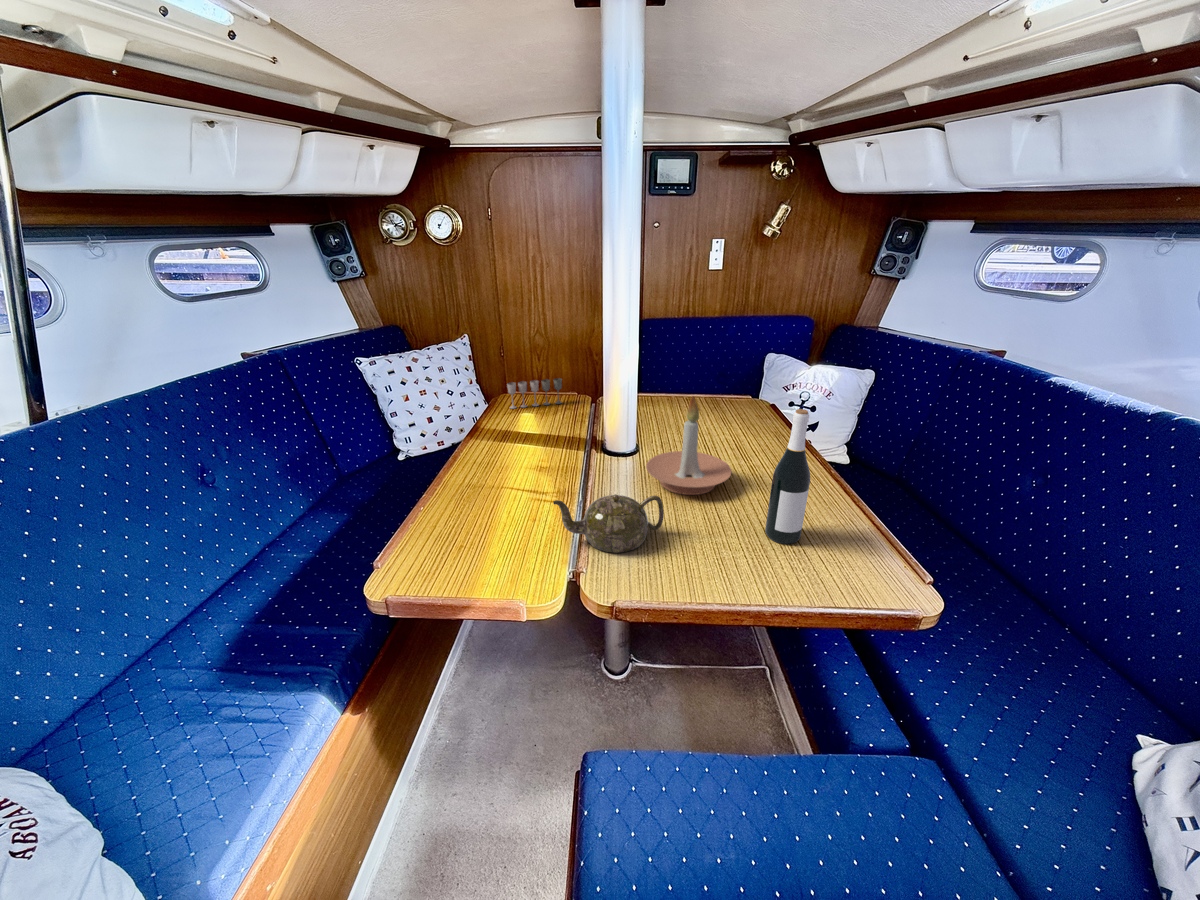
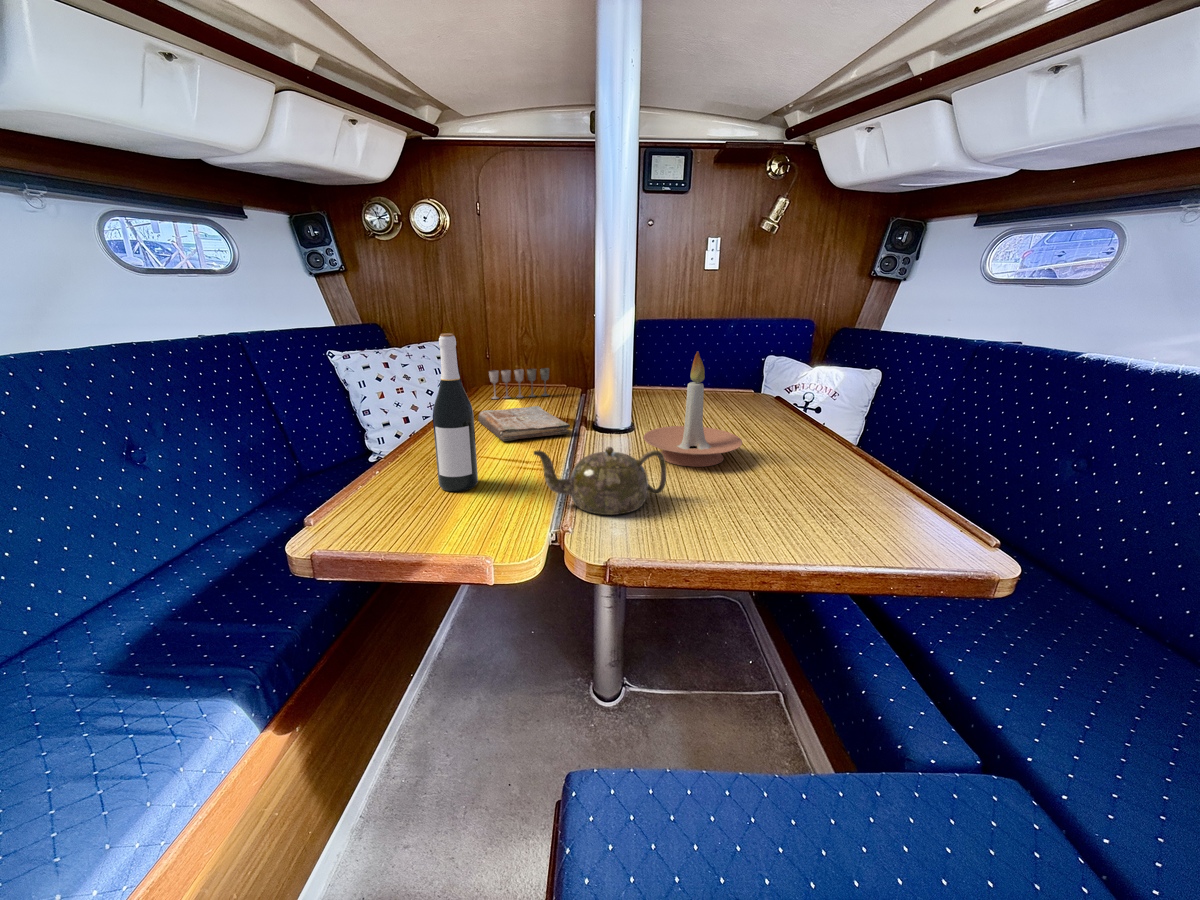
wine bottle: present [765,409,810,544] -> present [433,333,478,491]
book: none [500,423,582,465] -> present [478,406,570,441]

